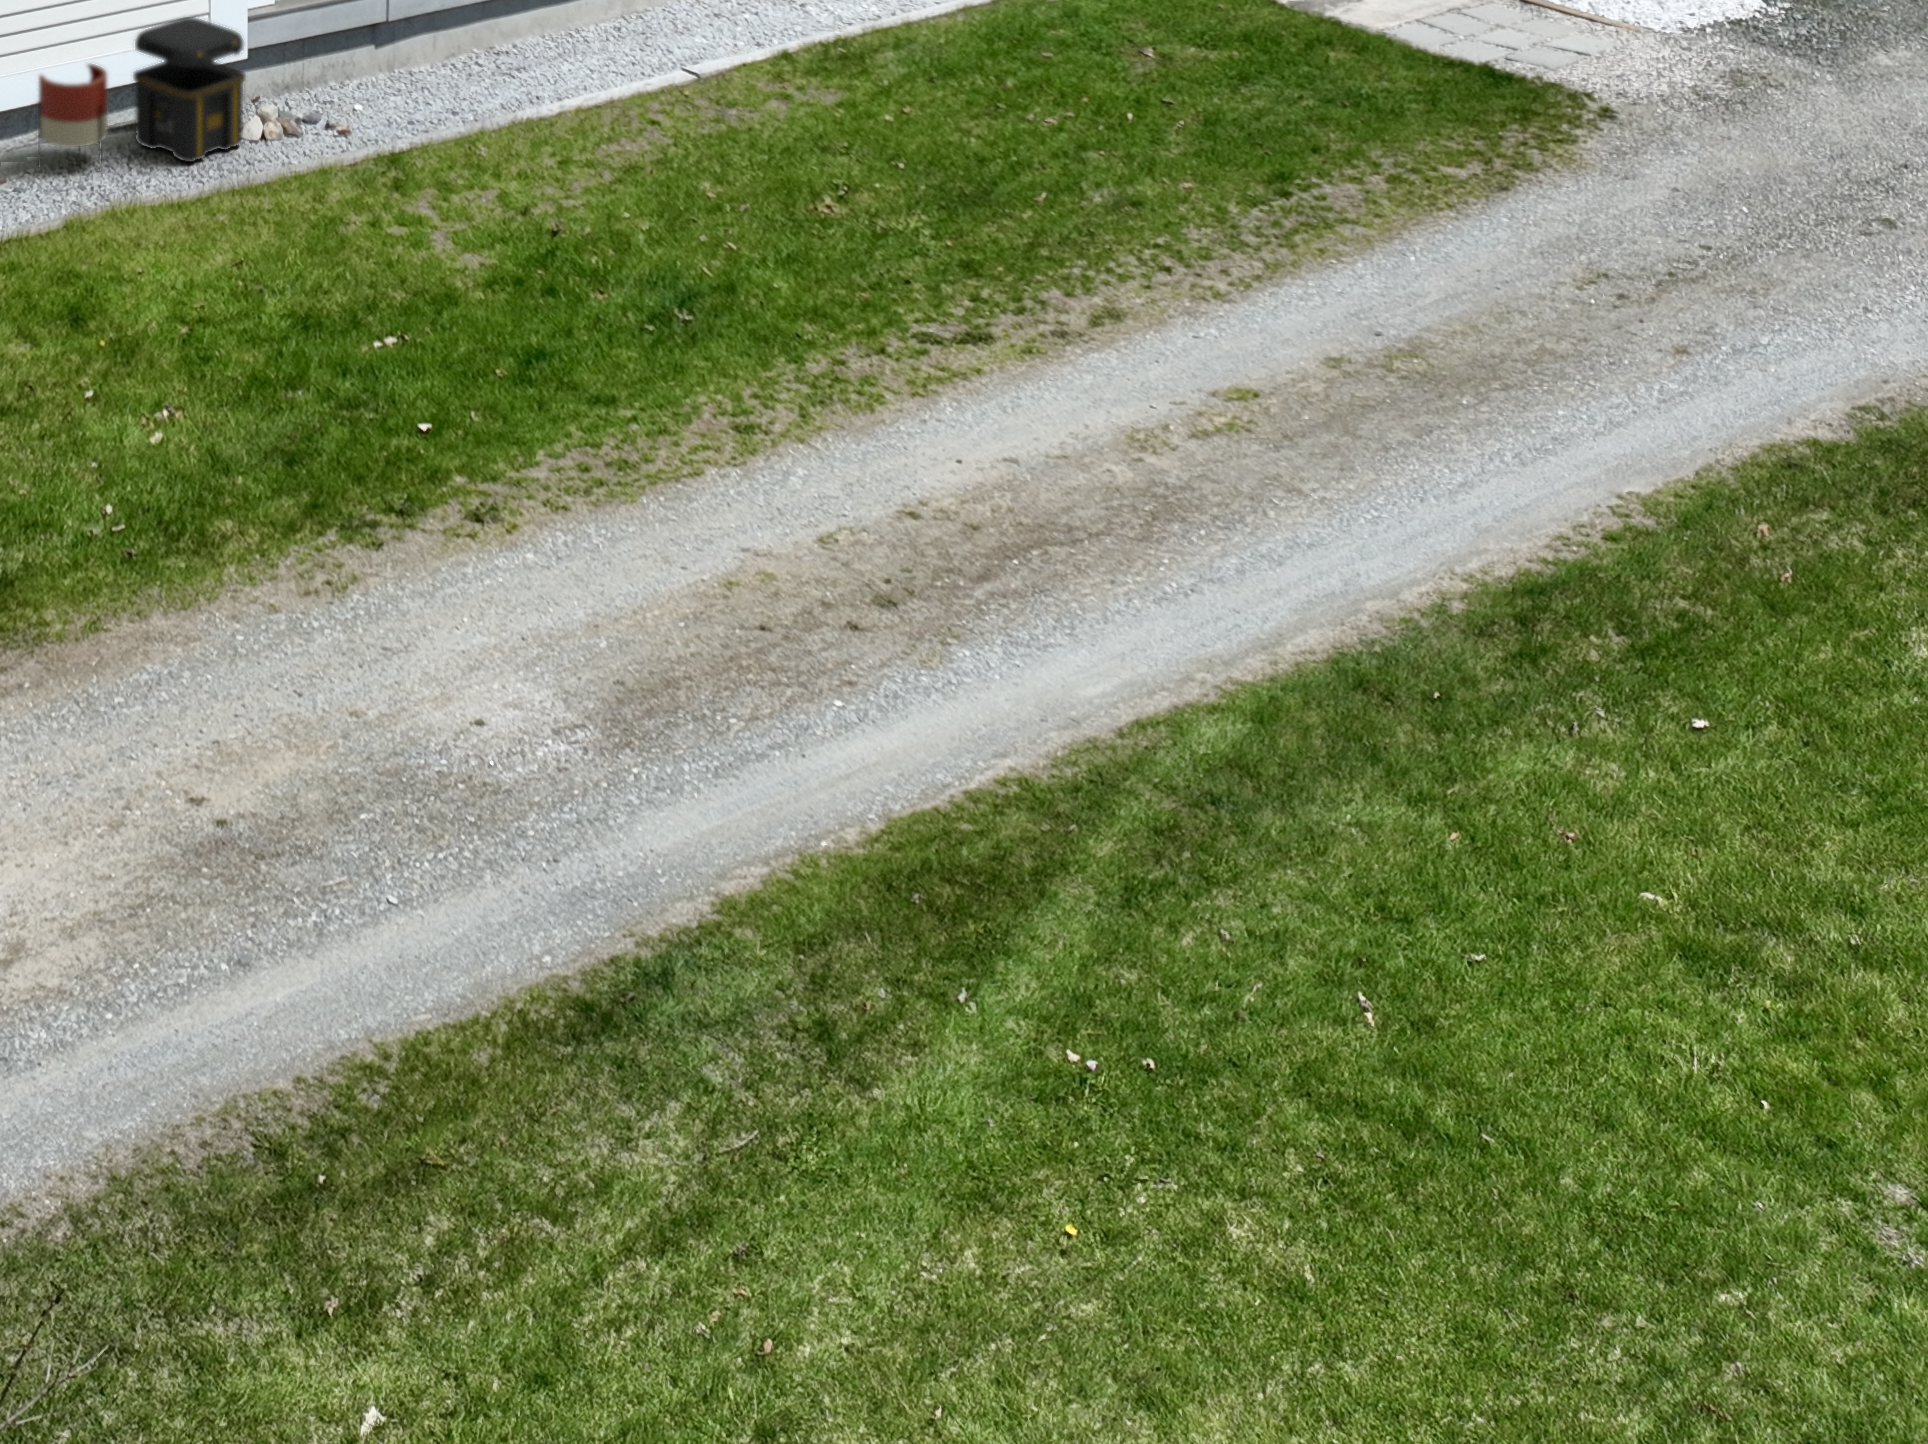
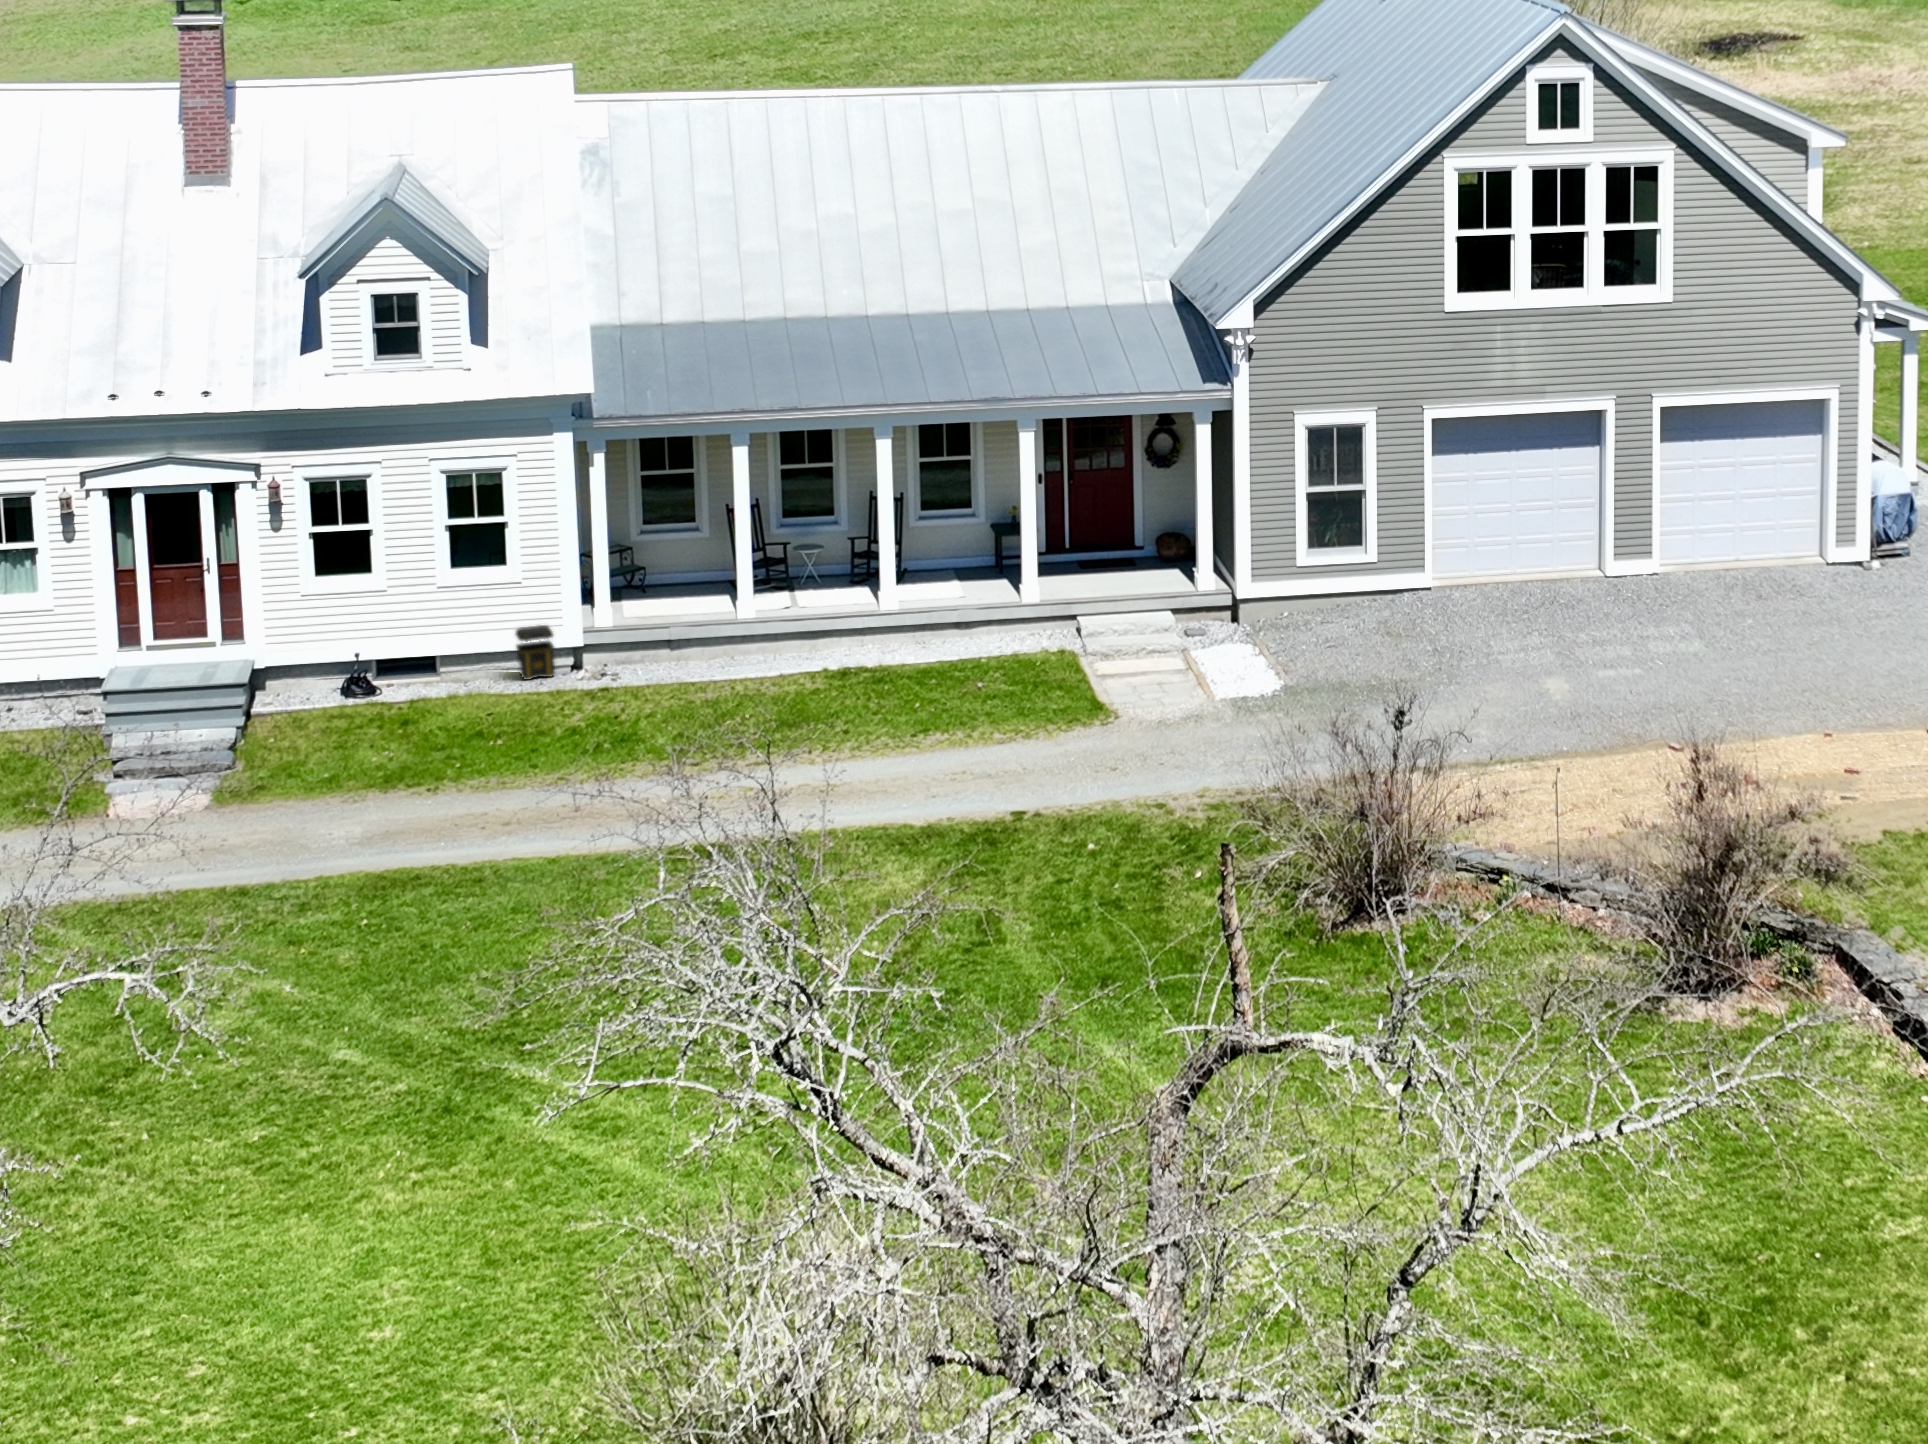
planter: present [38,64,108,163] -> none [471,638,501,680]

